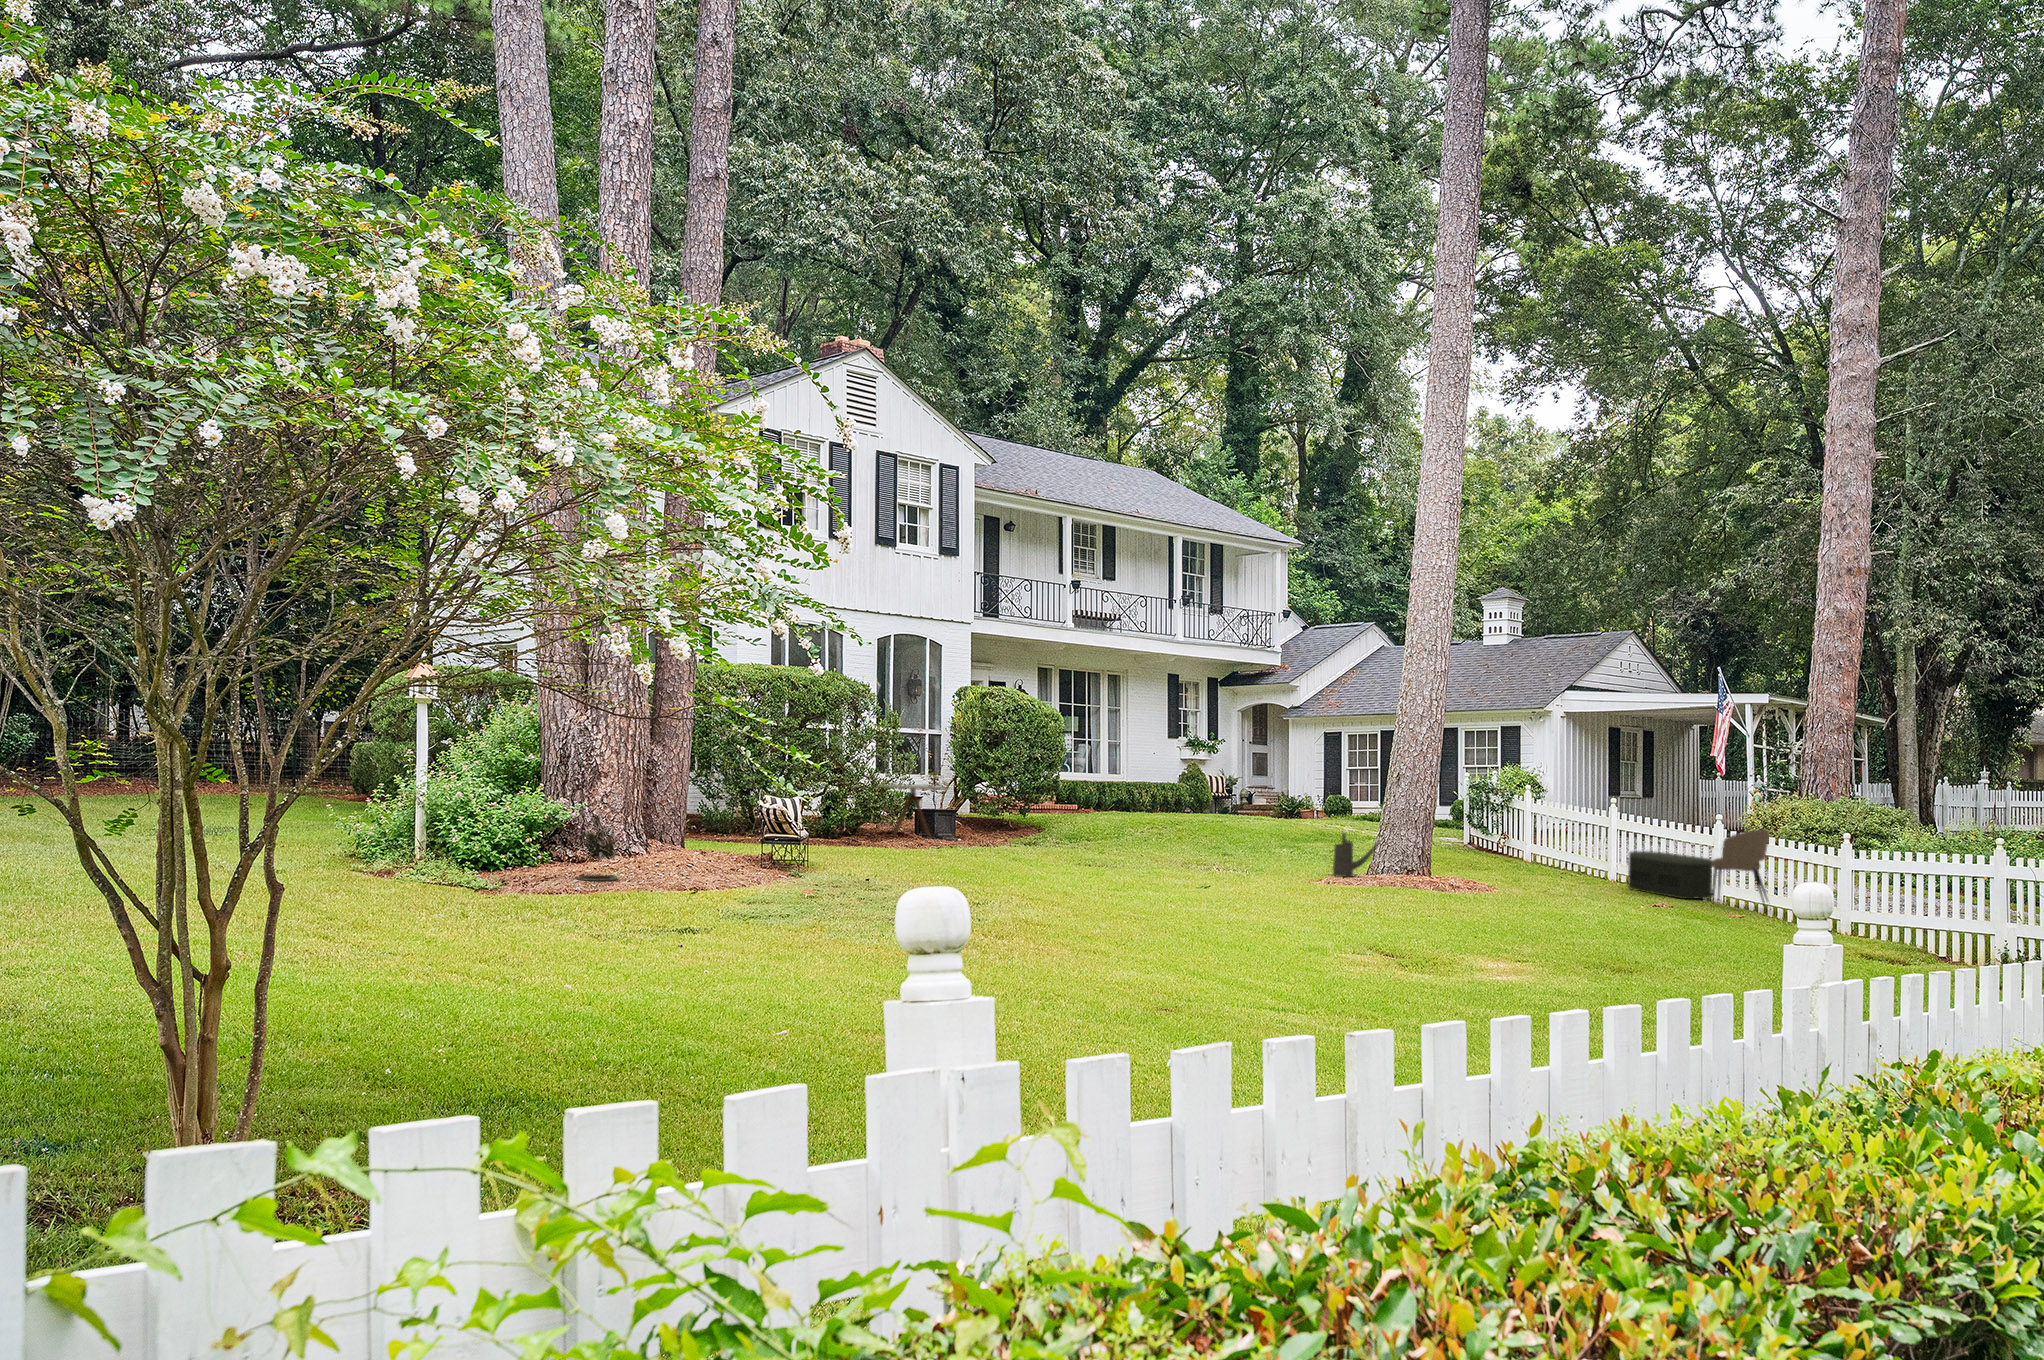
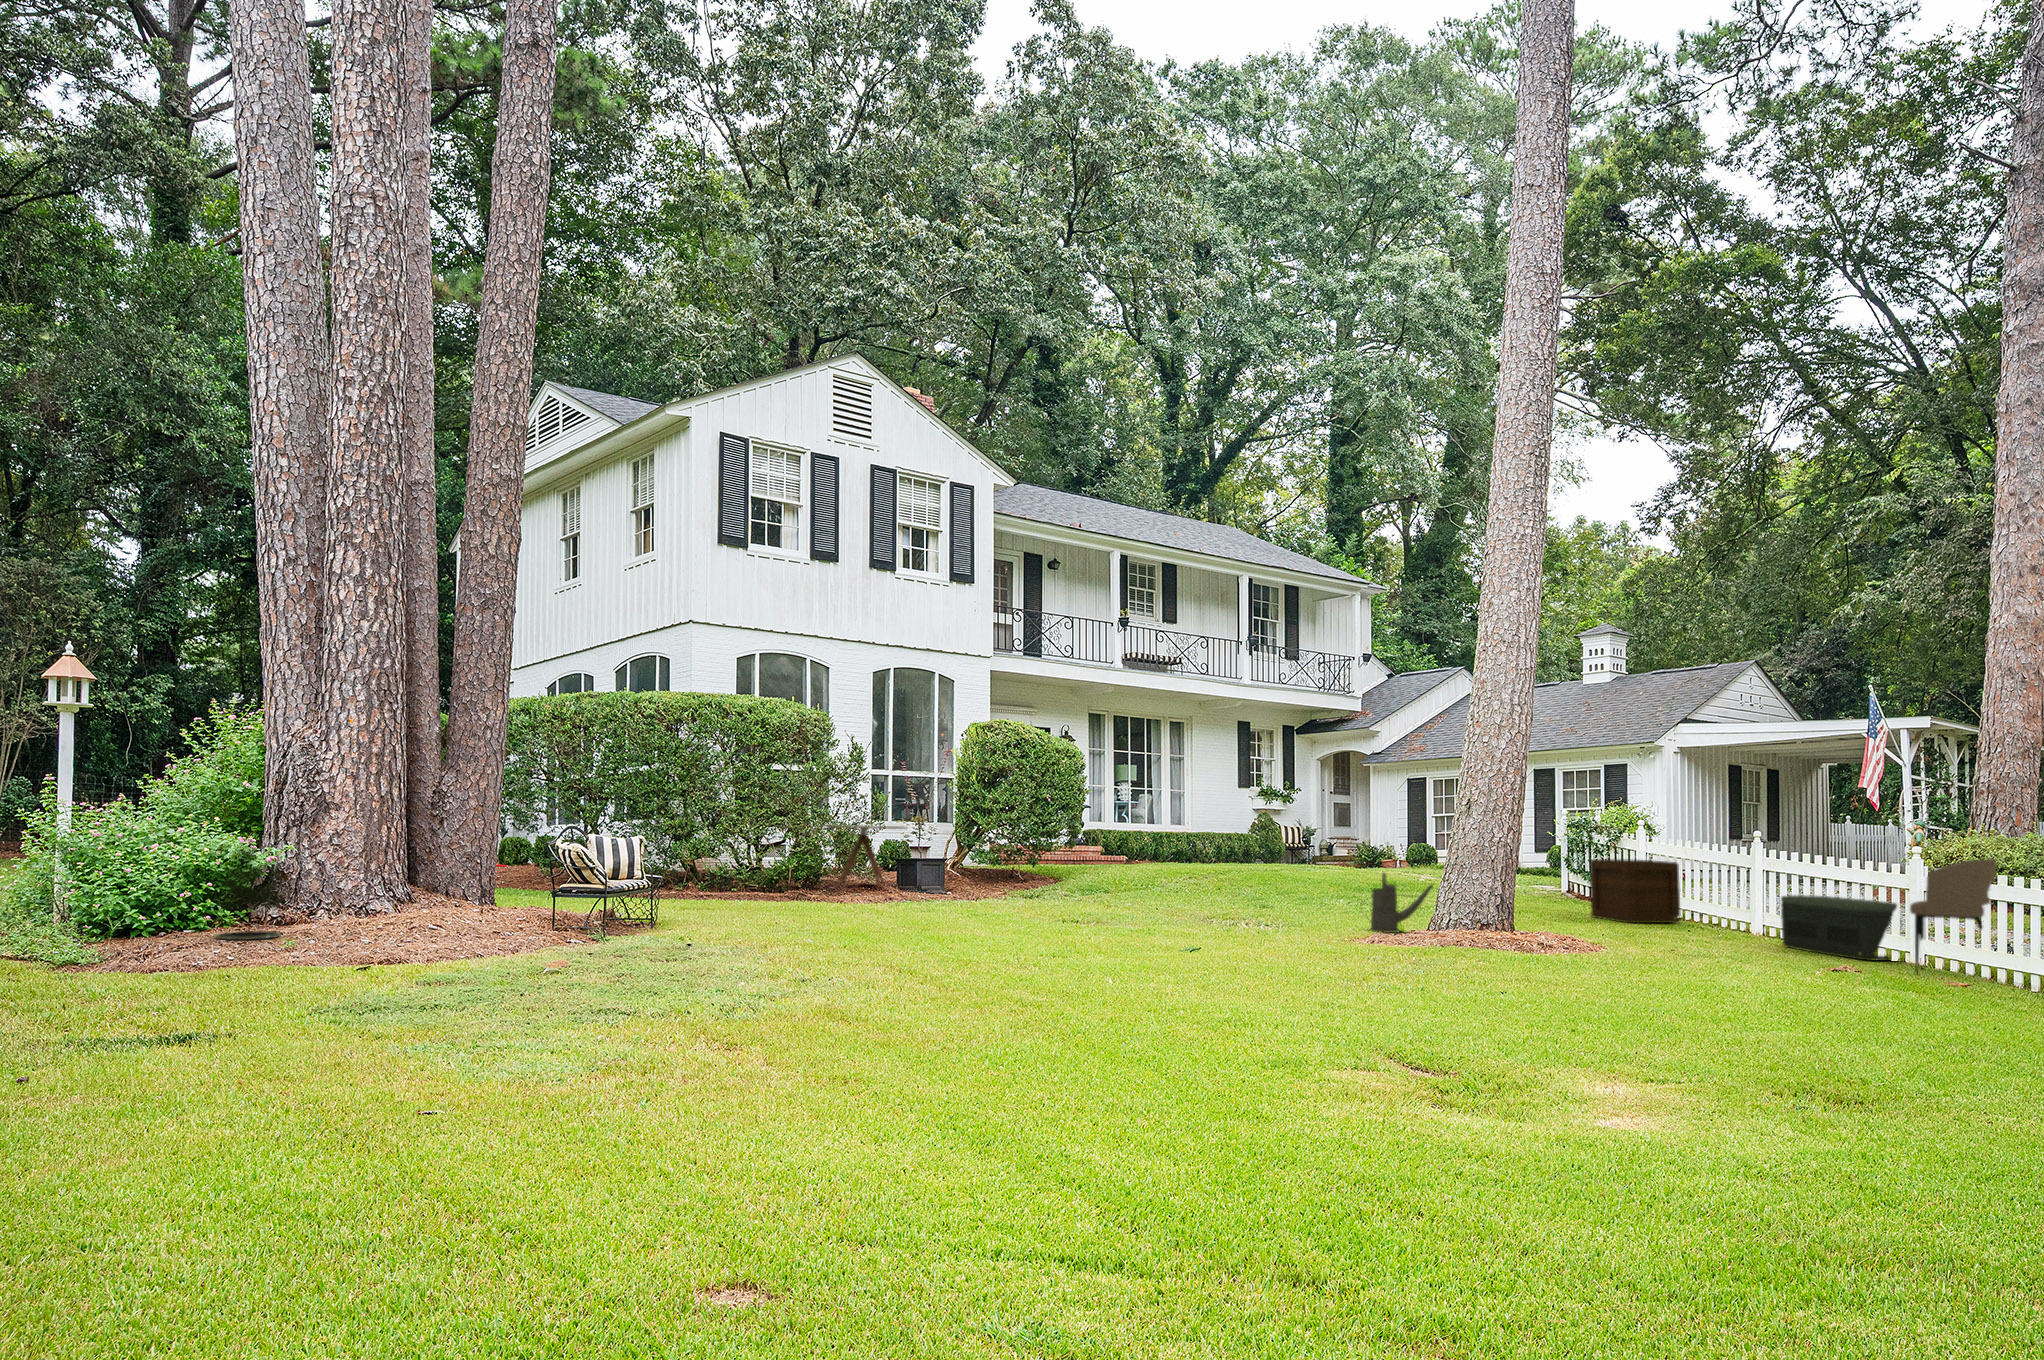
wooden crate: none [1489,819,1558,870] -> present [1590,859,1680,923]

